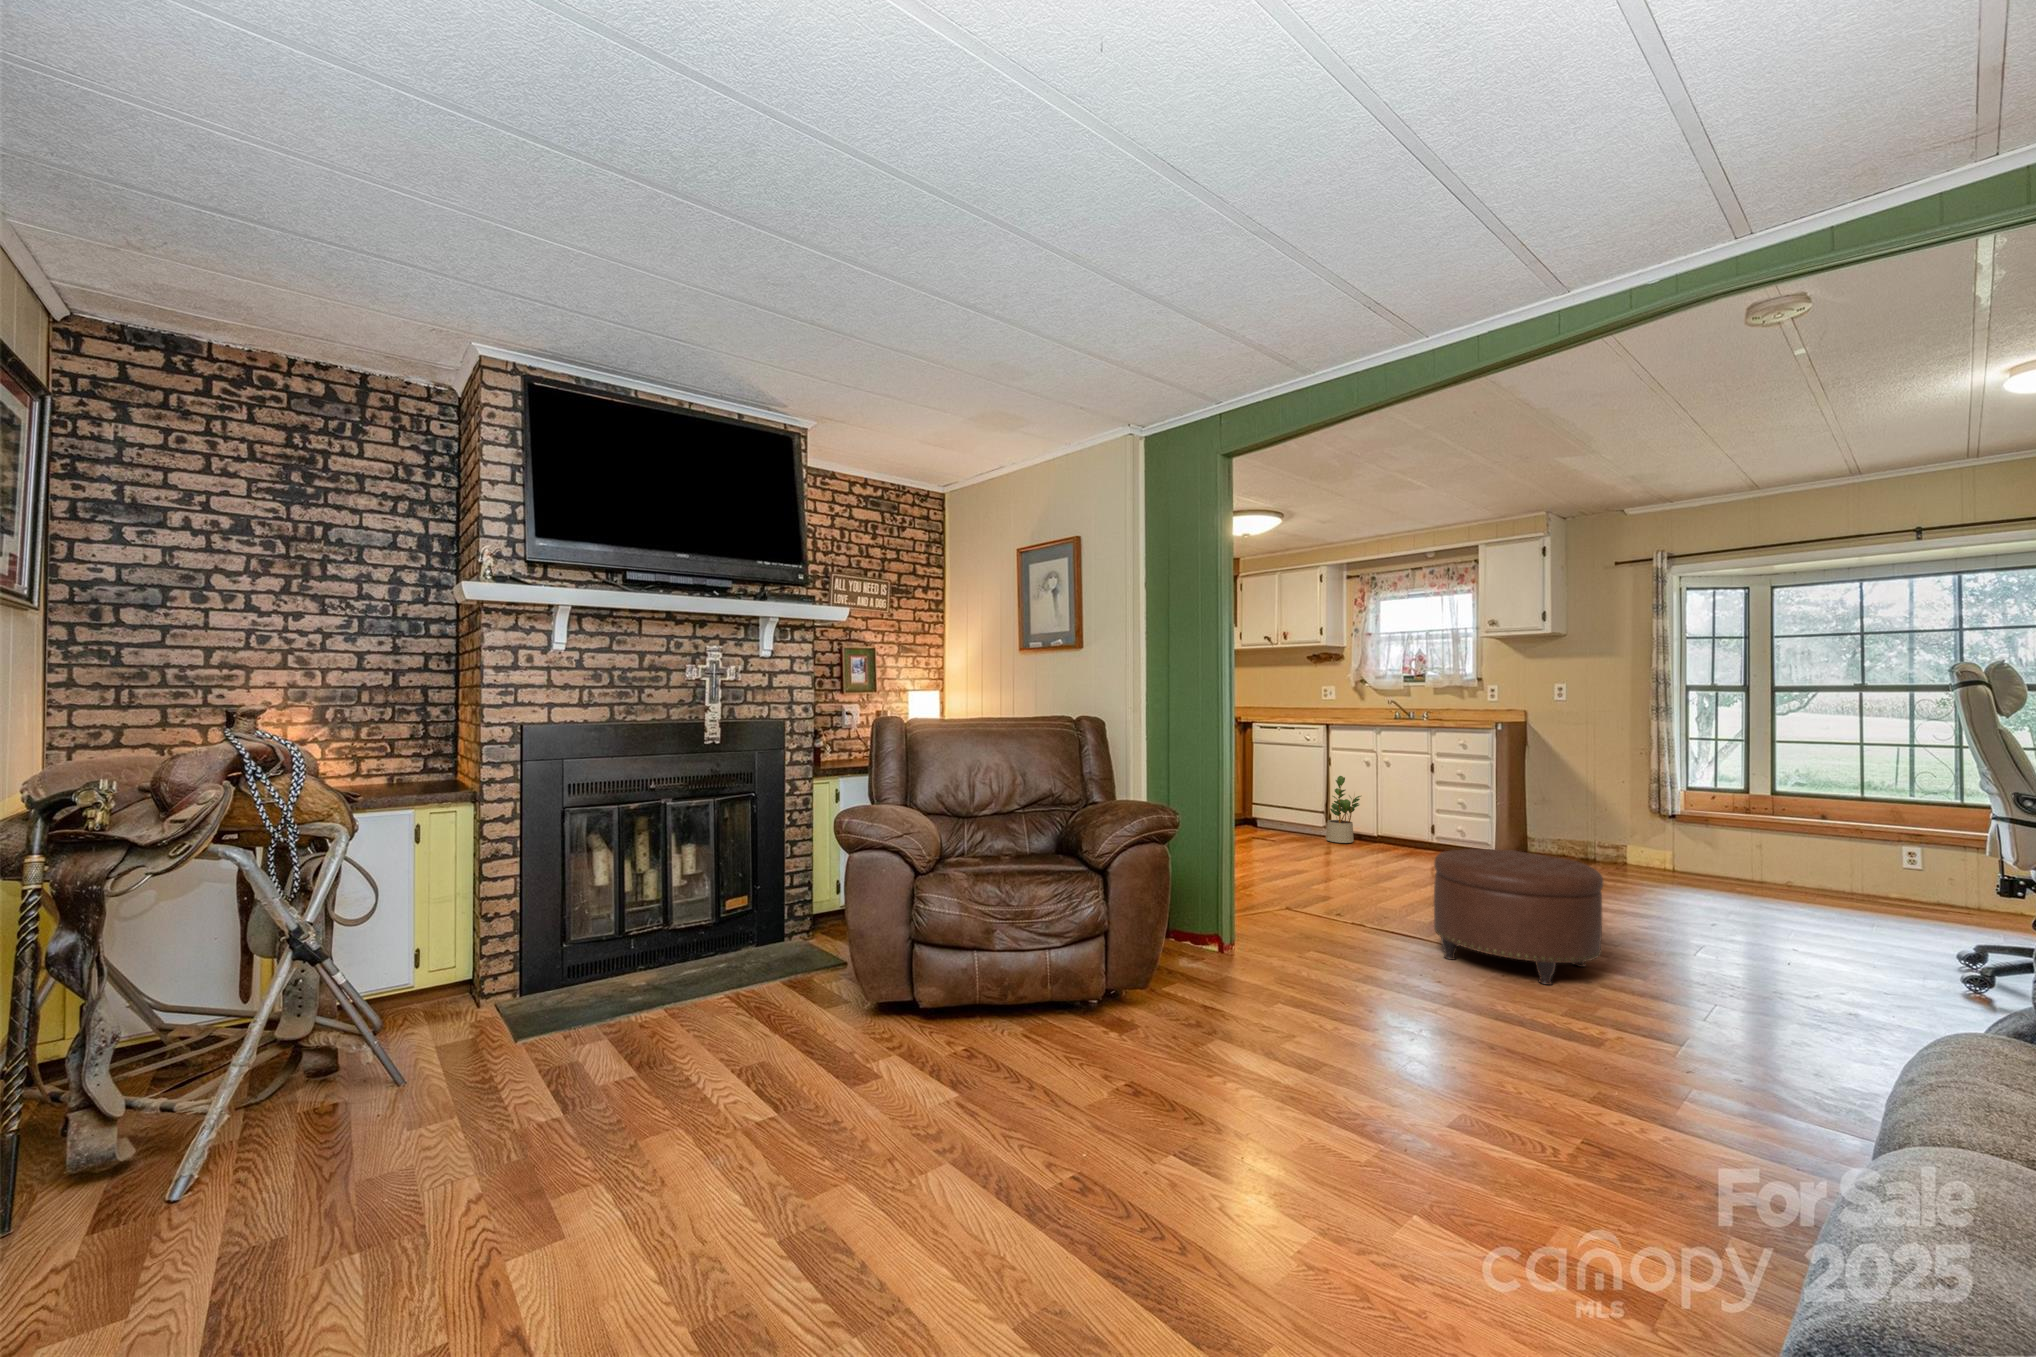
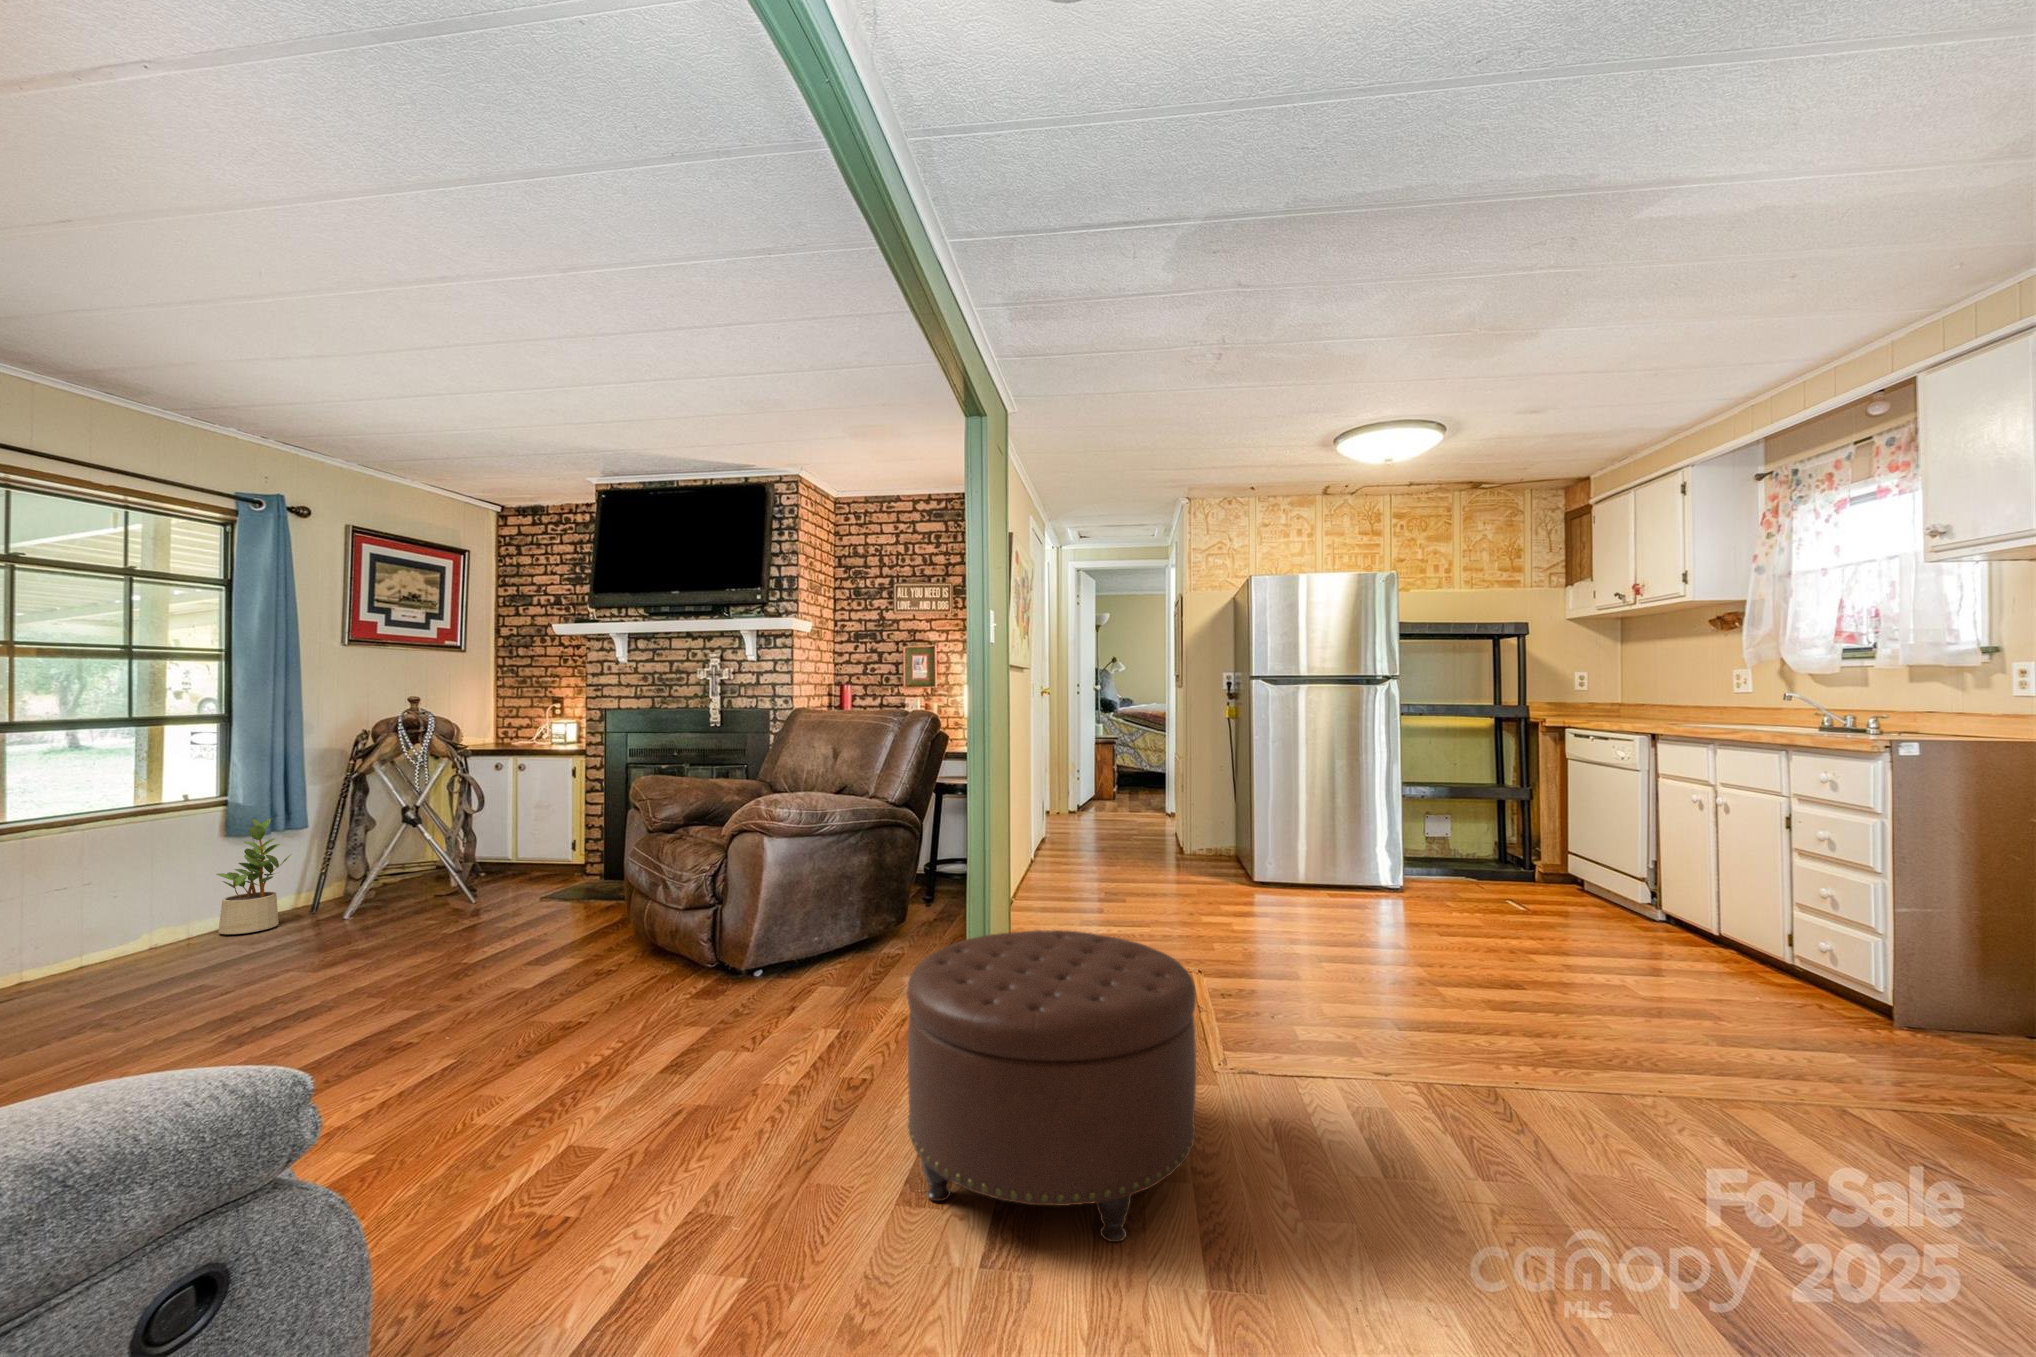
potted plant: present [1326,776,1361,843] -> present [217,819,291,934]

